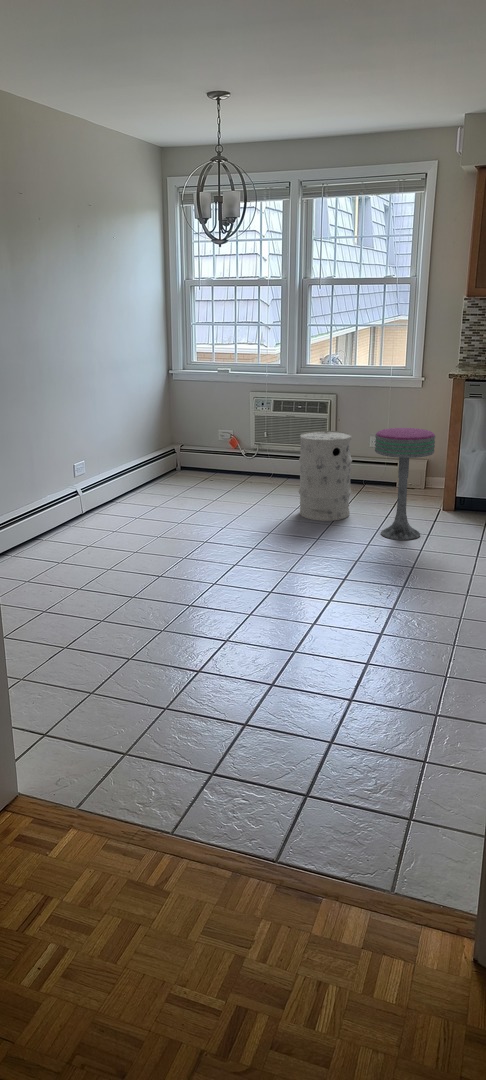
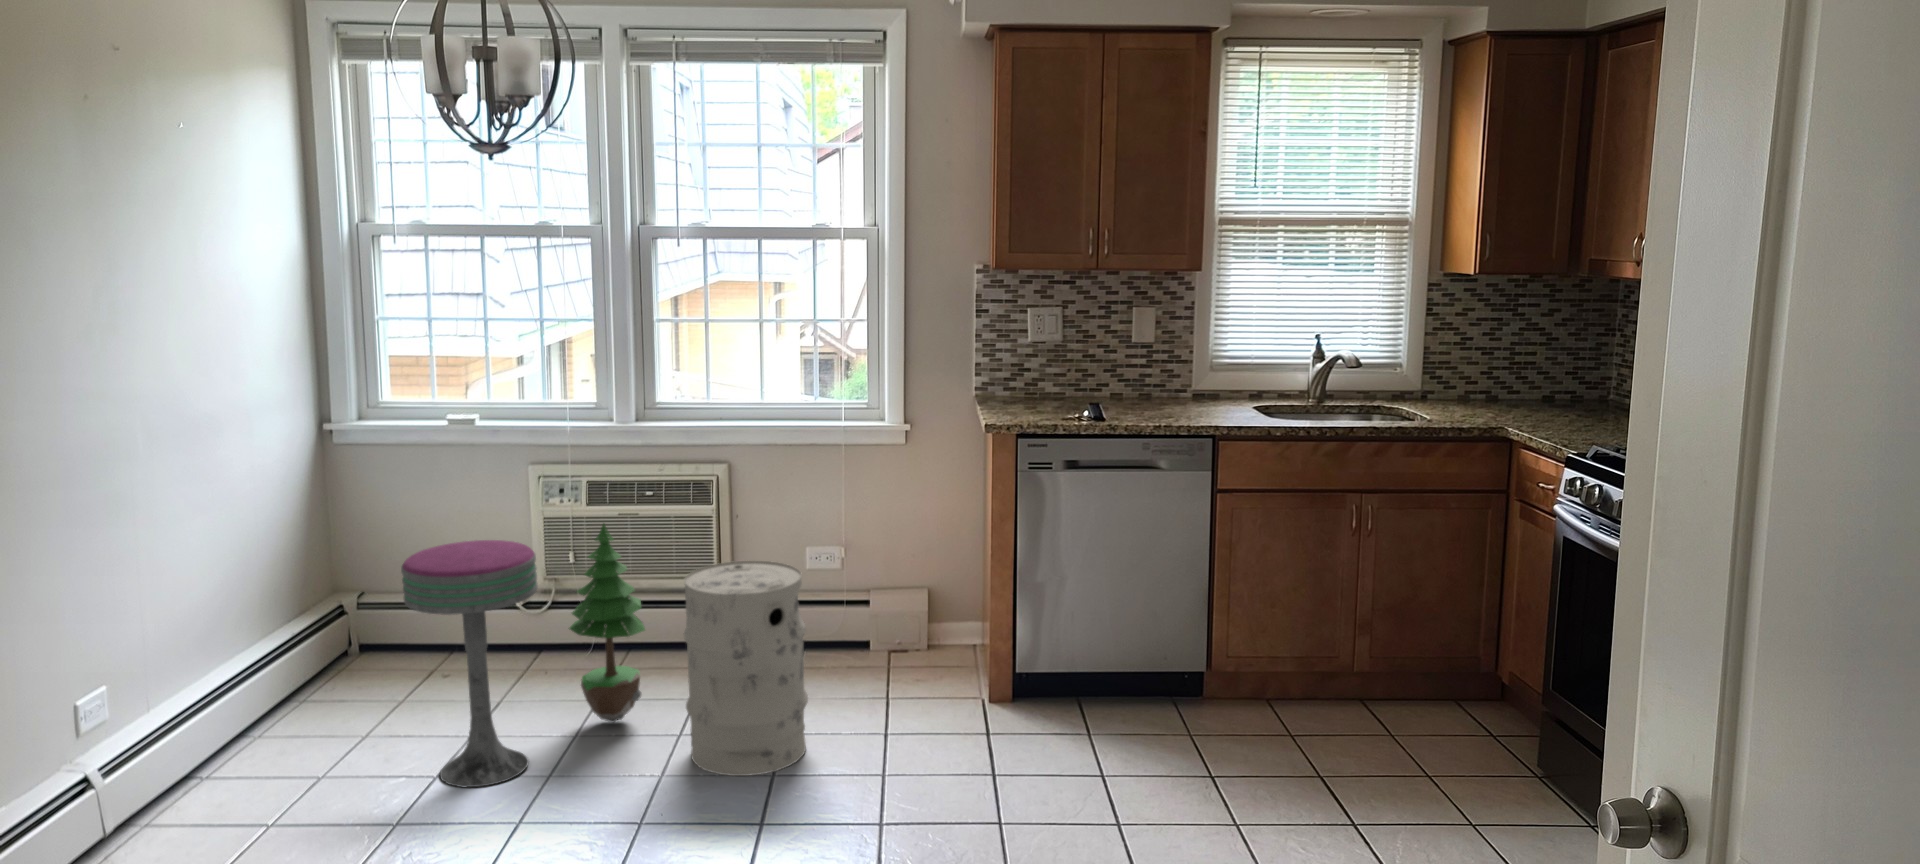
potted tree: none [256,411,288,500] -> present [570,524,645,722]
bar stool: present [375,428,435,540] -> present [401,540,538,787]

